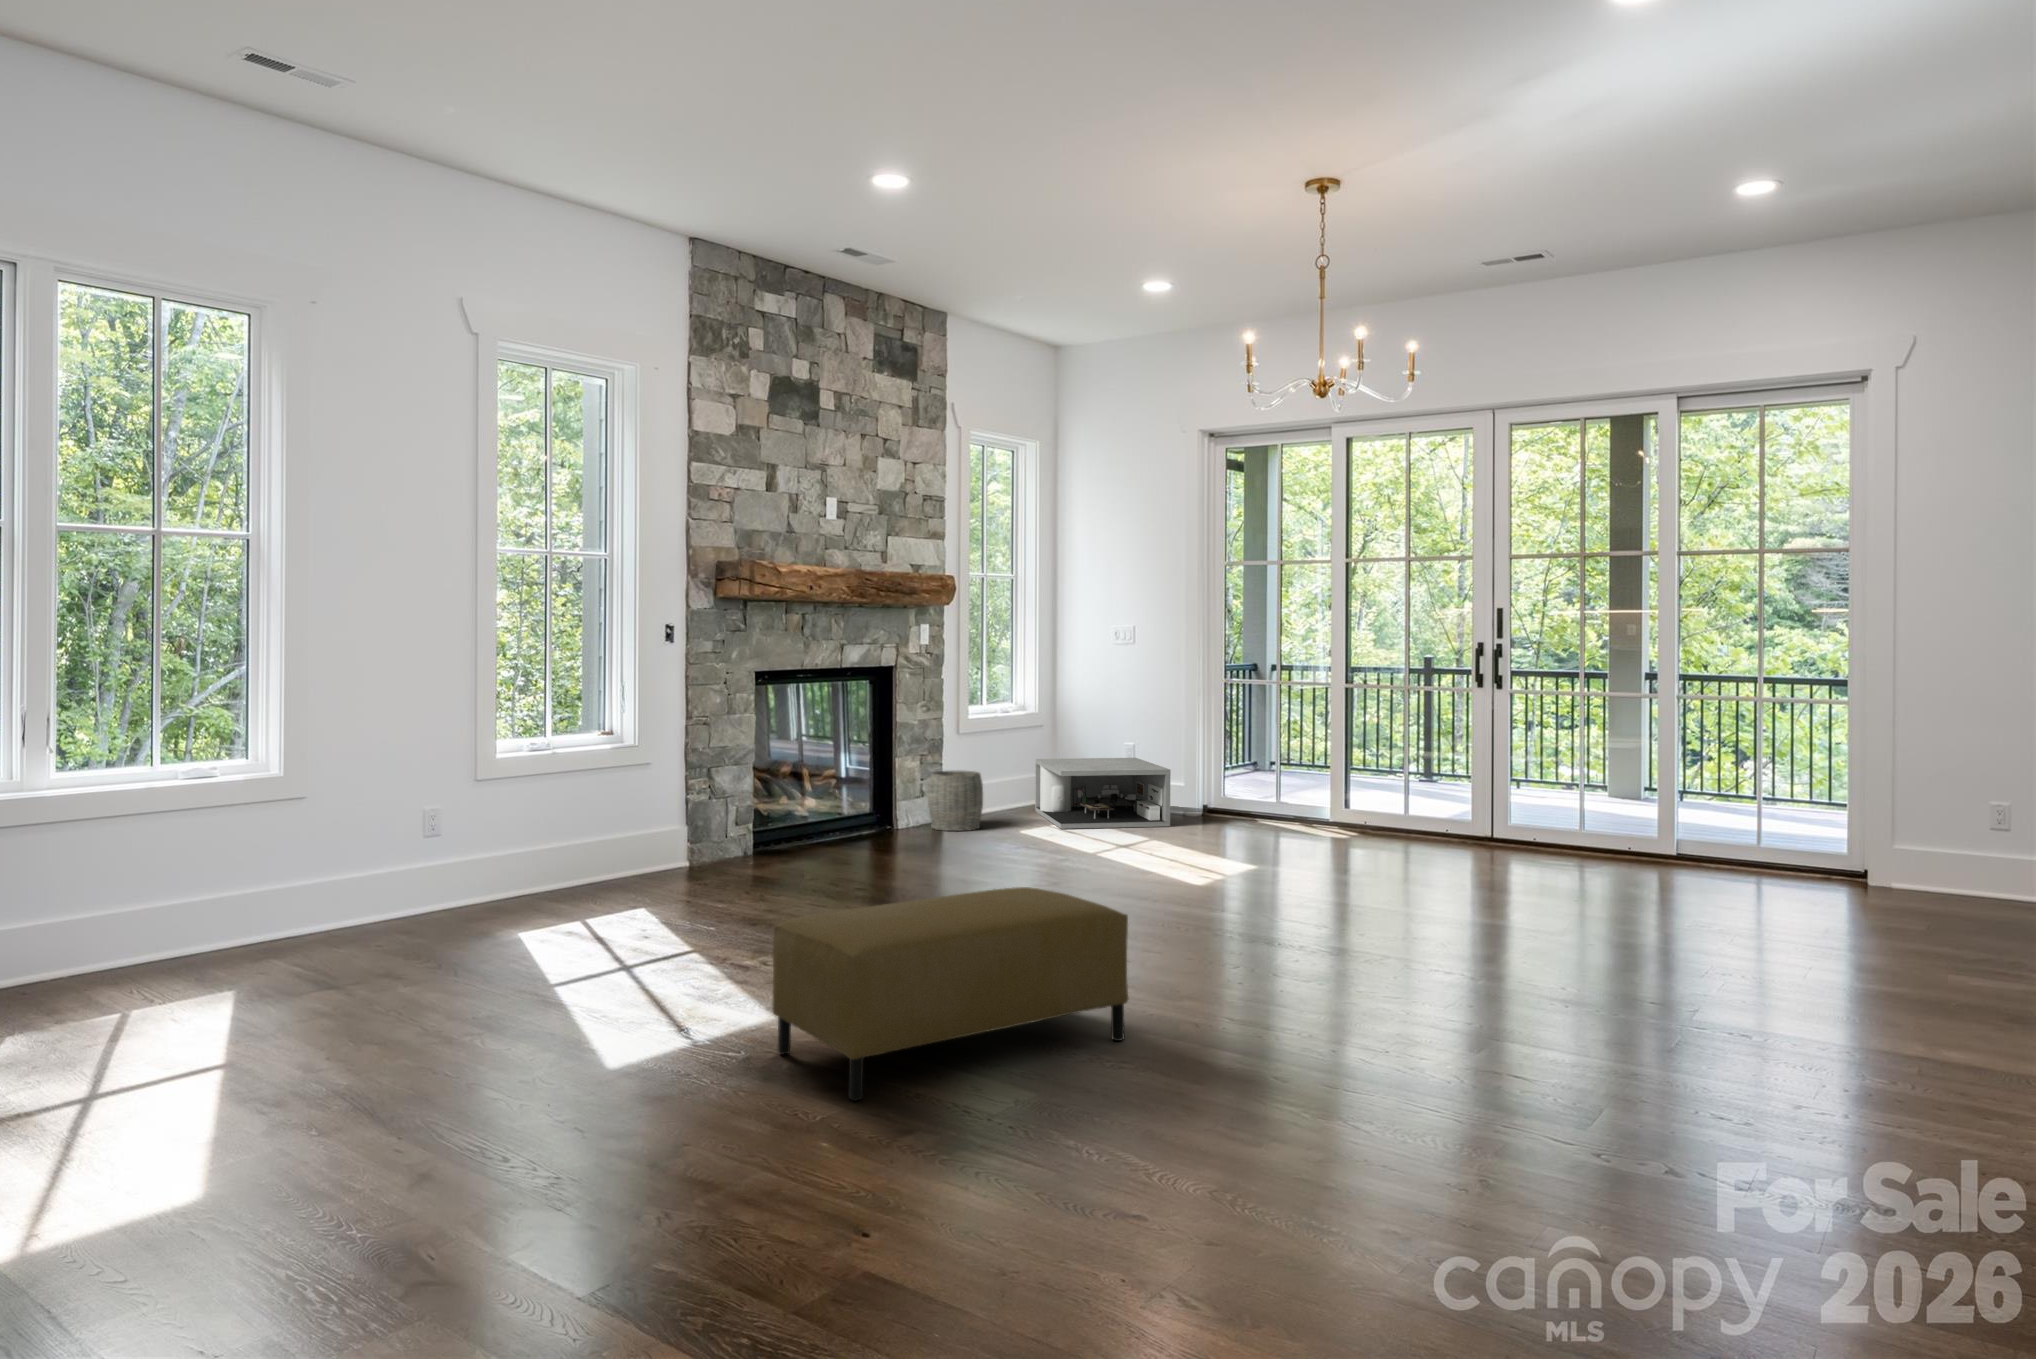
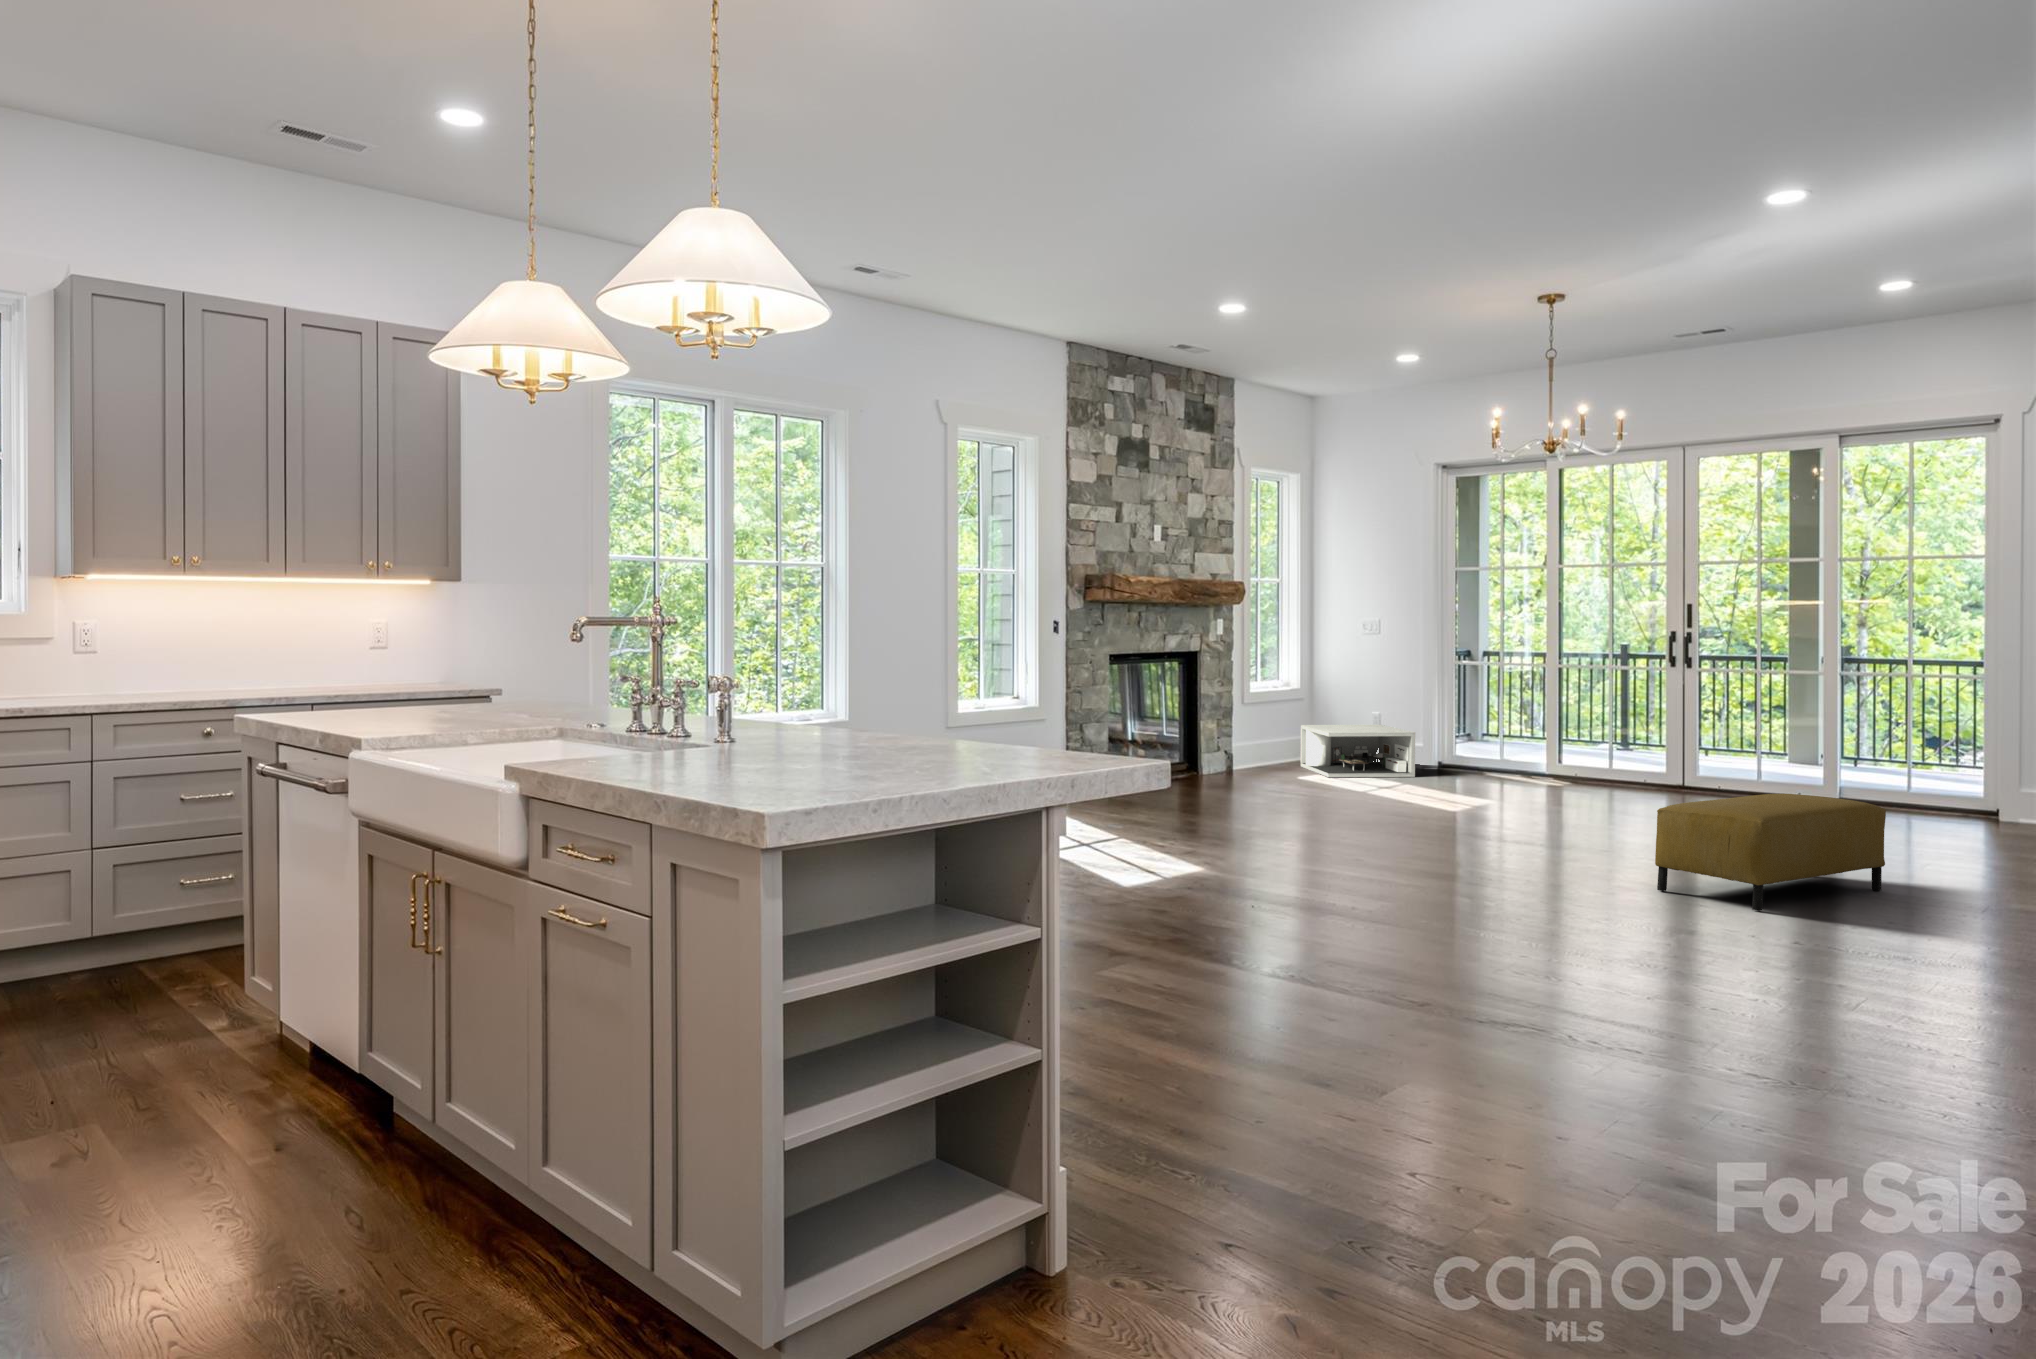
woven basket: present [928,771,983,831] -> none [1224,732,1267,778]
ottoman: present [773,887,1128,1101] -> present [1655,794,1886,911]

